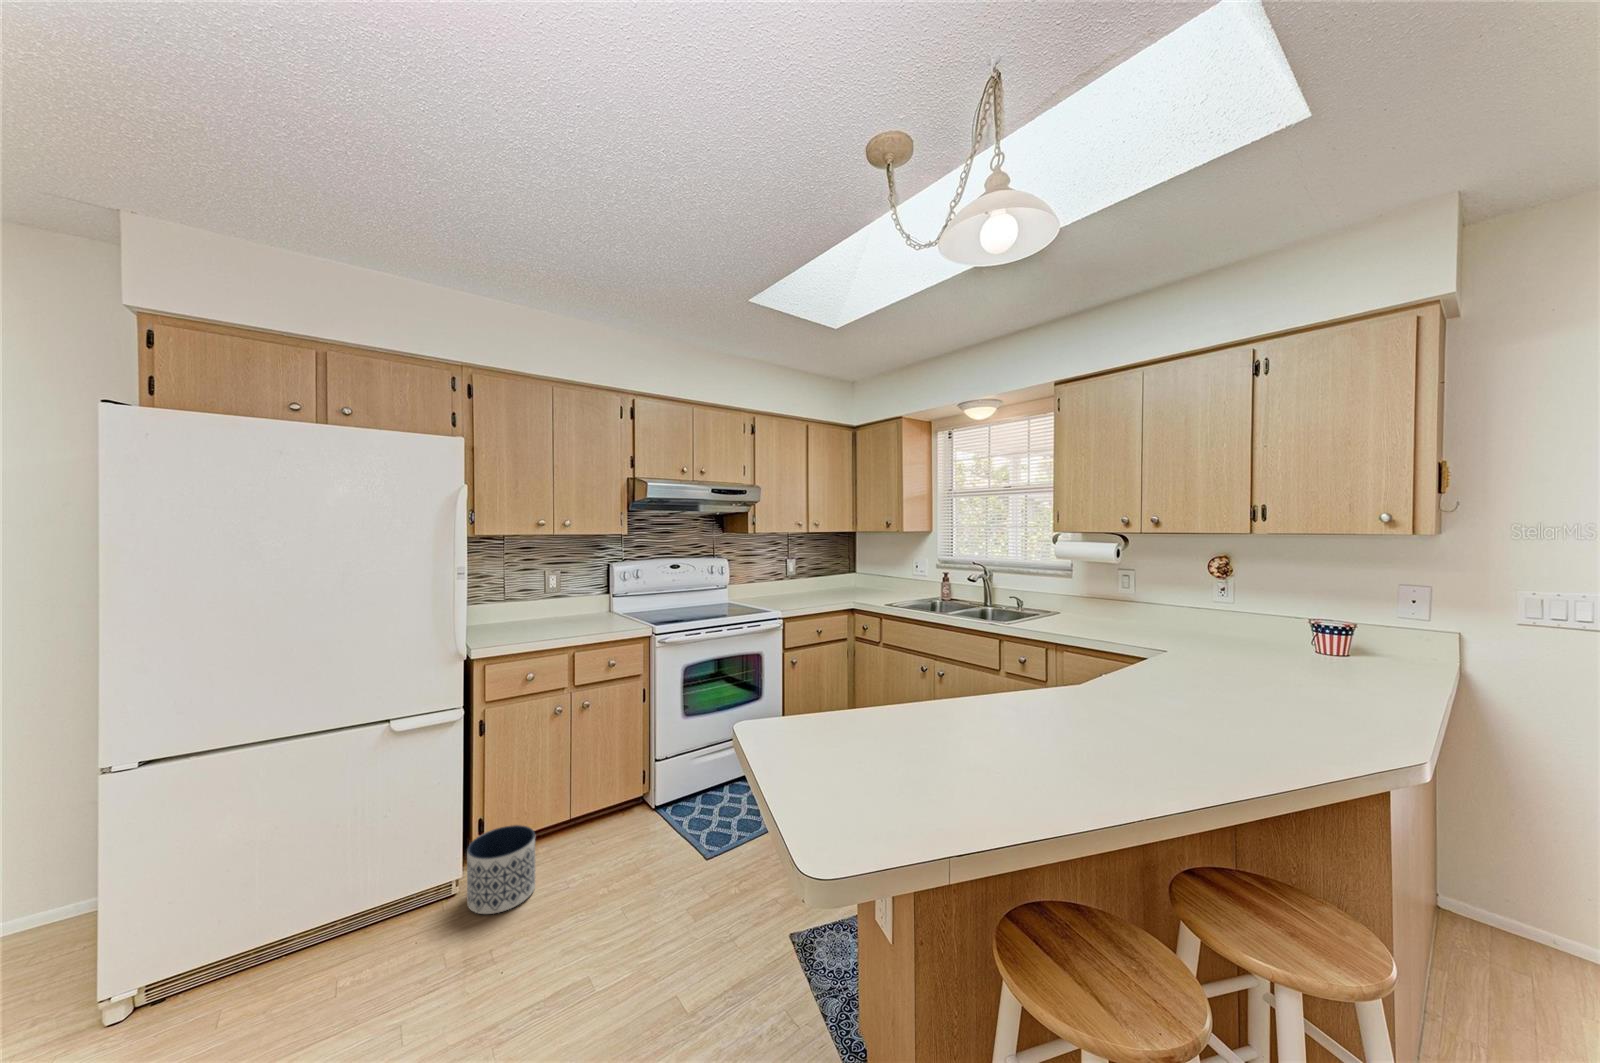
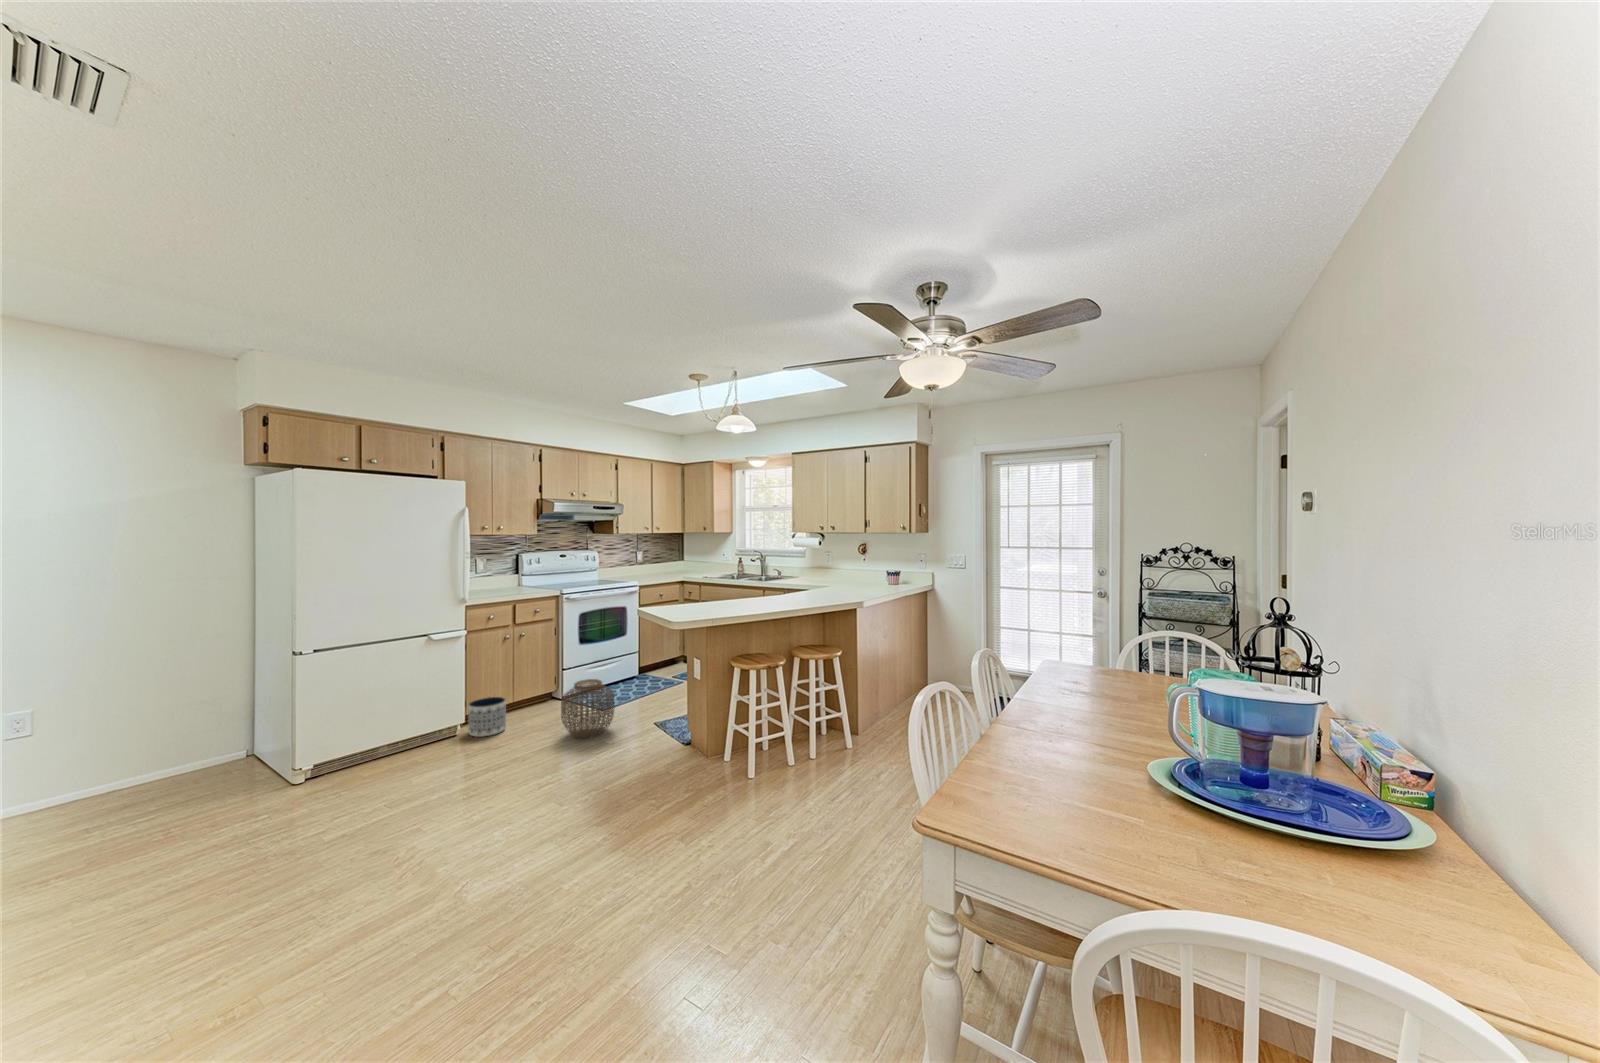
woven basket: none [608,828,716,971] -> present [561,679,614,739]

